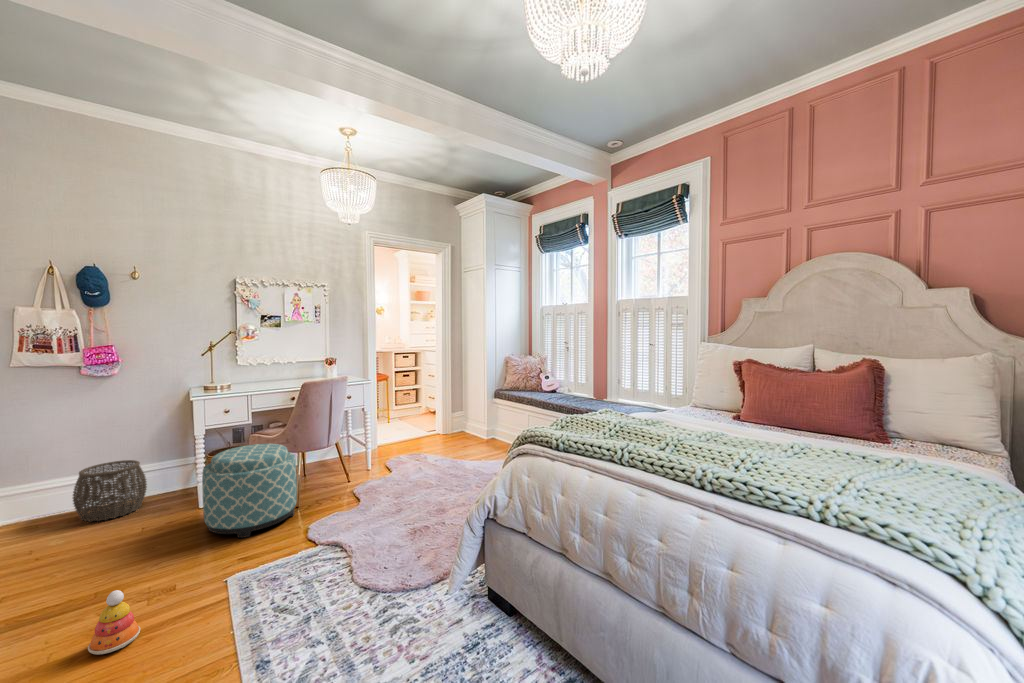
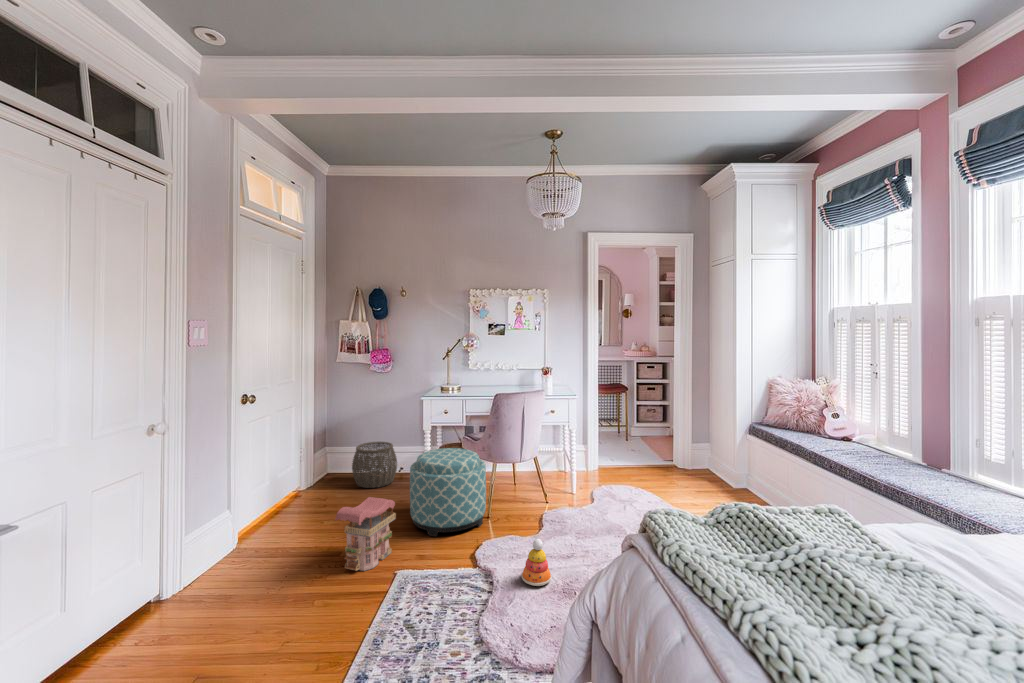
toy house: none [139,506,207,597] -> present [335,497,396,571]
stacking toy: present [88,590,140,655] -> present [521,539,552,586]

